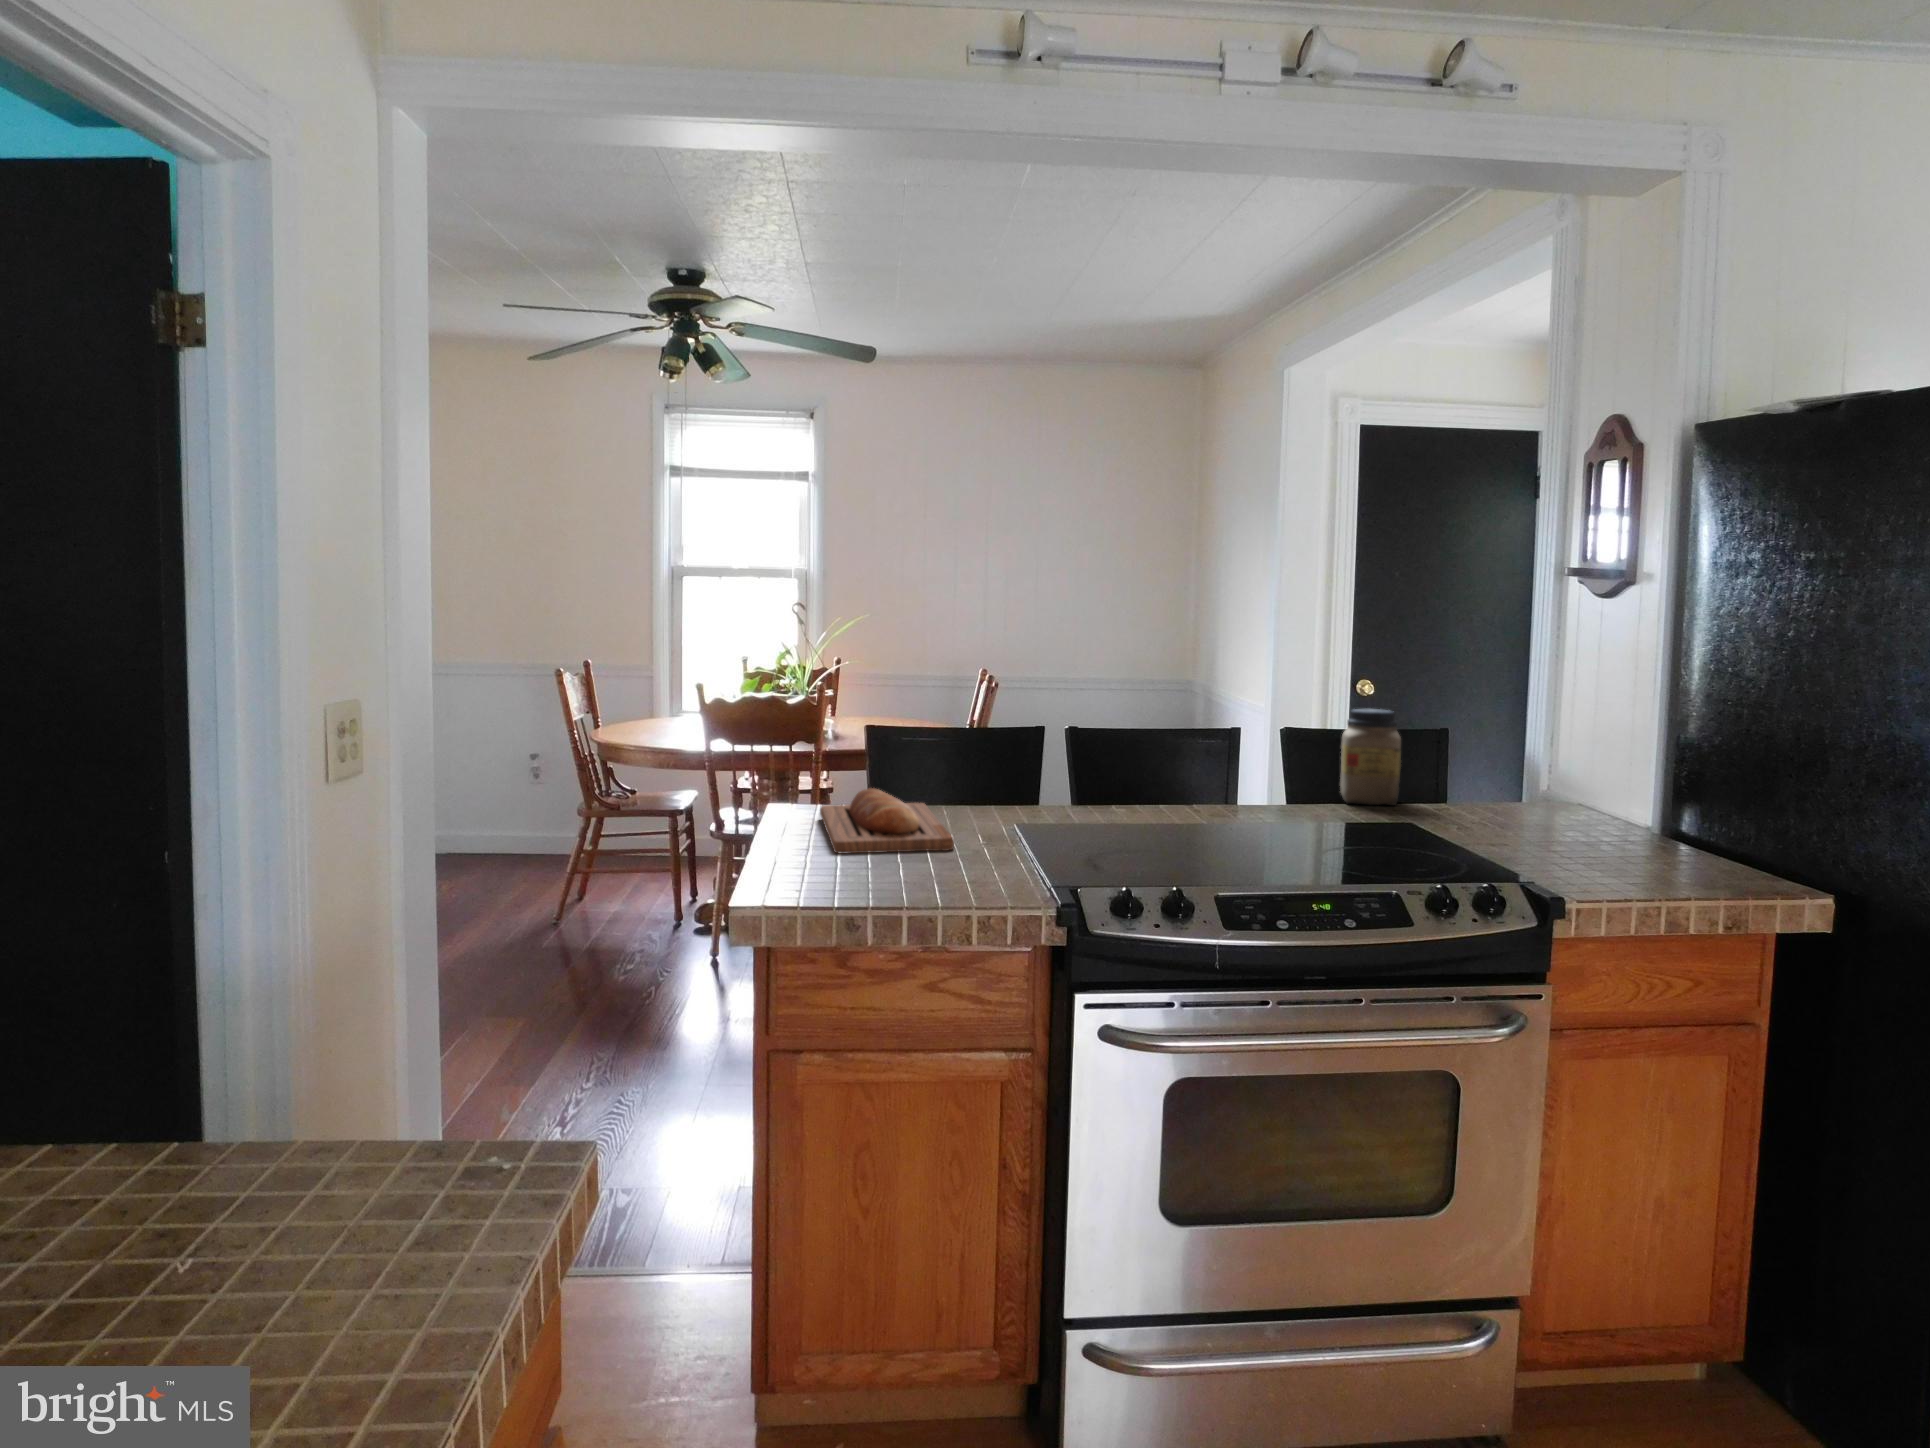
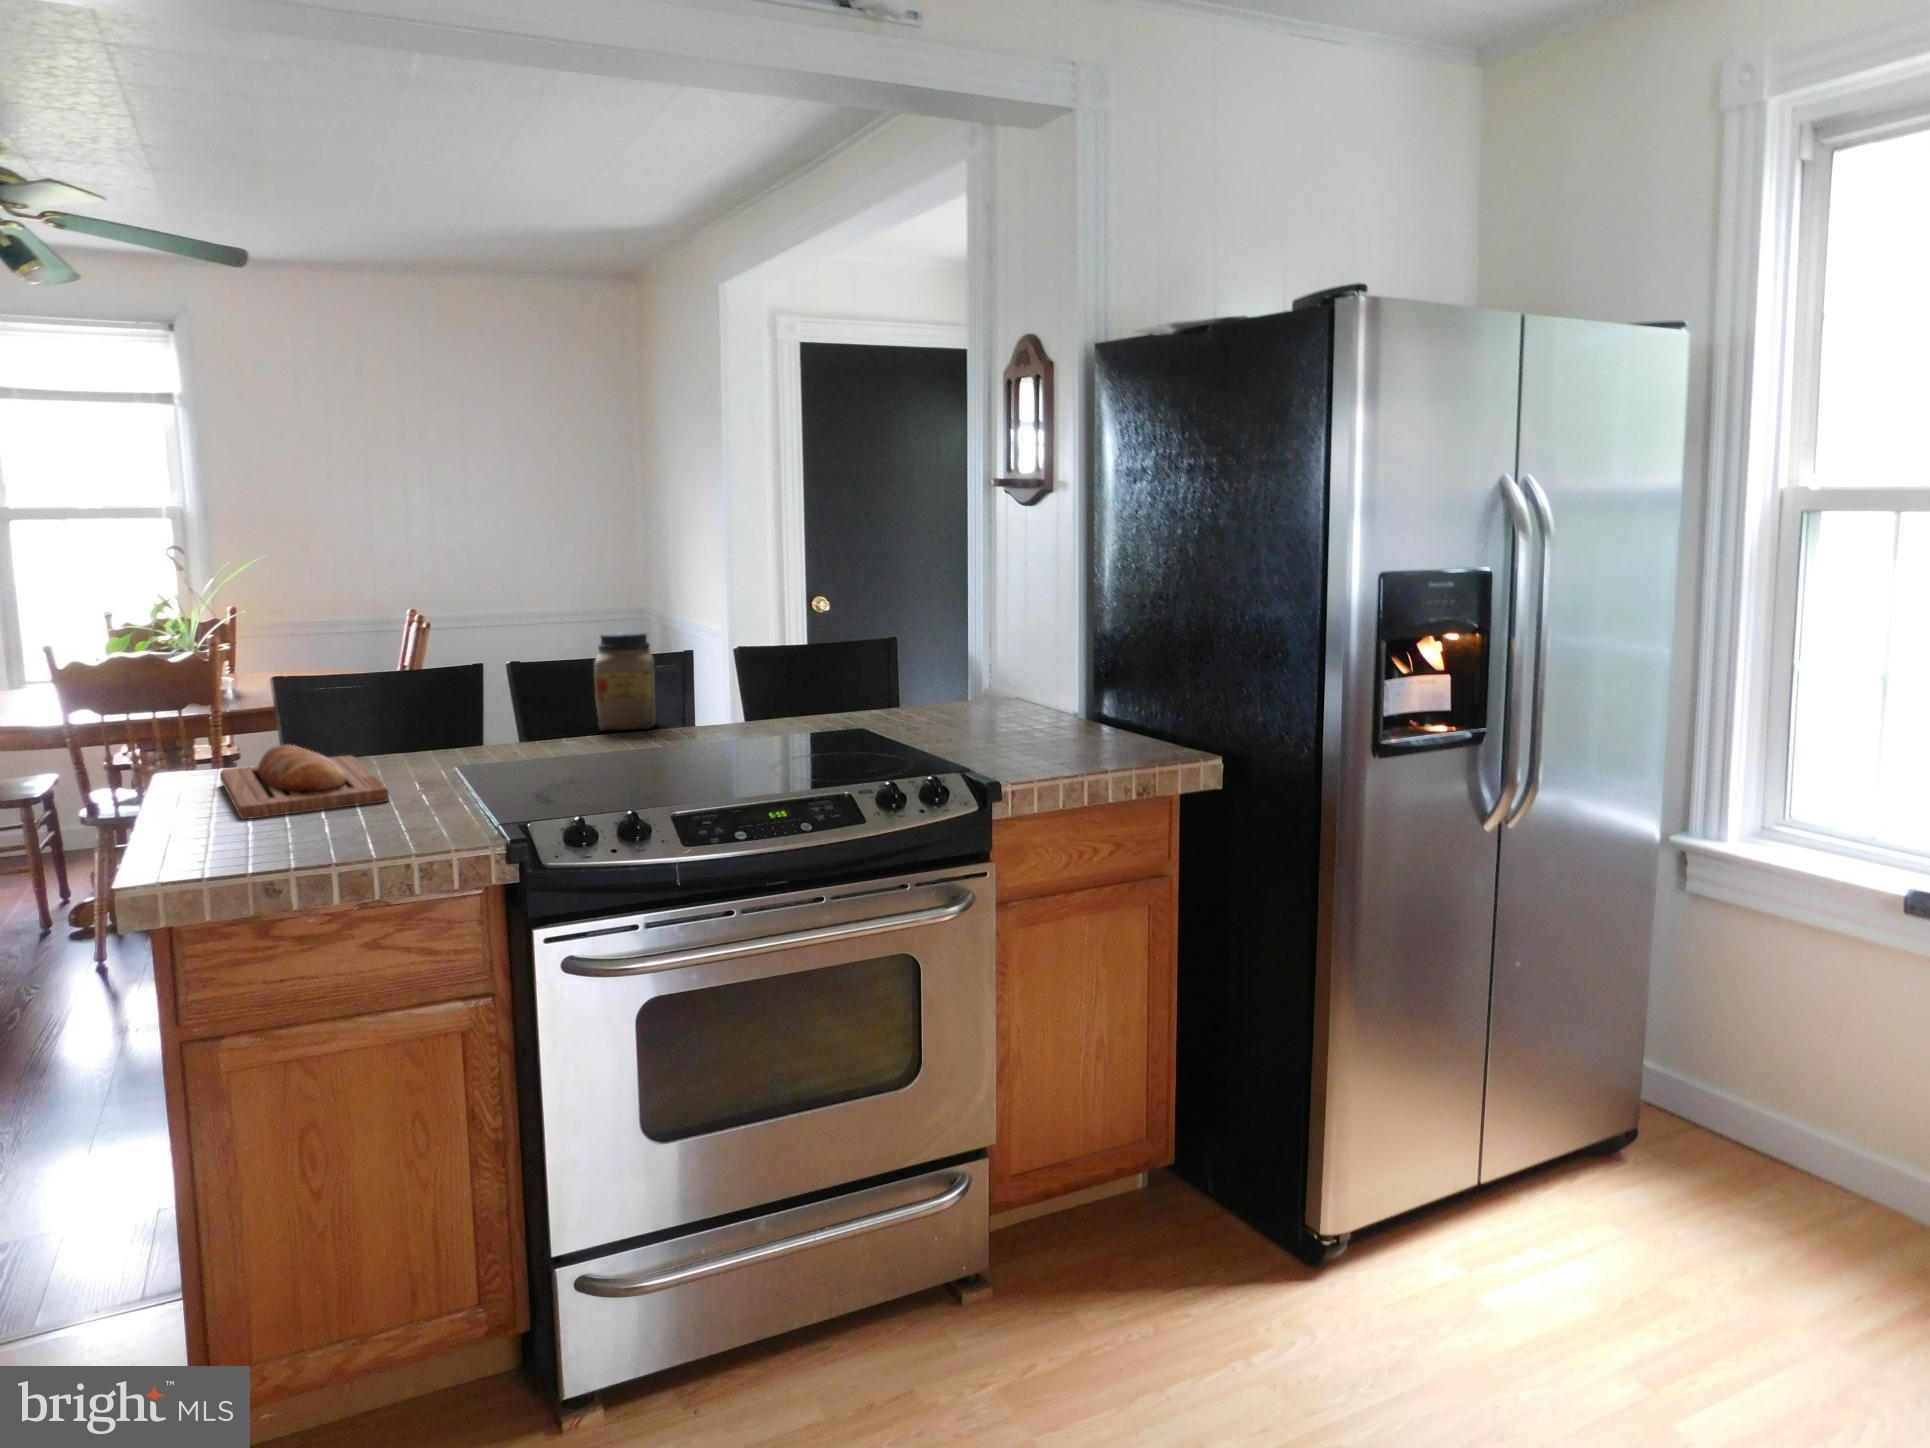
jar: present [1340,709,1401,805] -> present [594,632,656,731]

